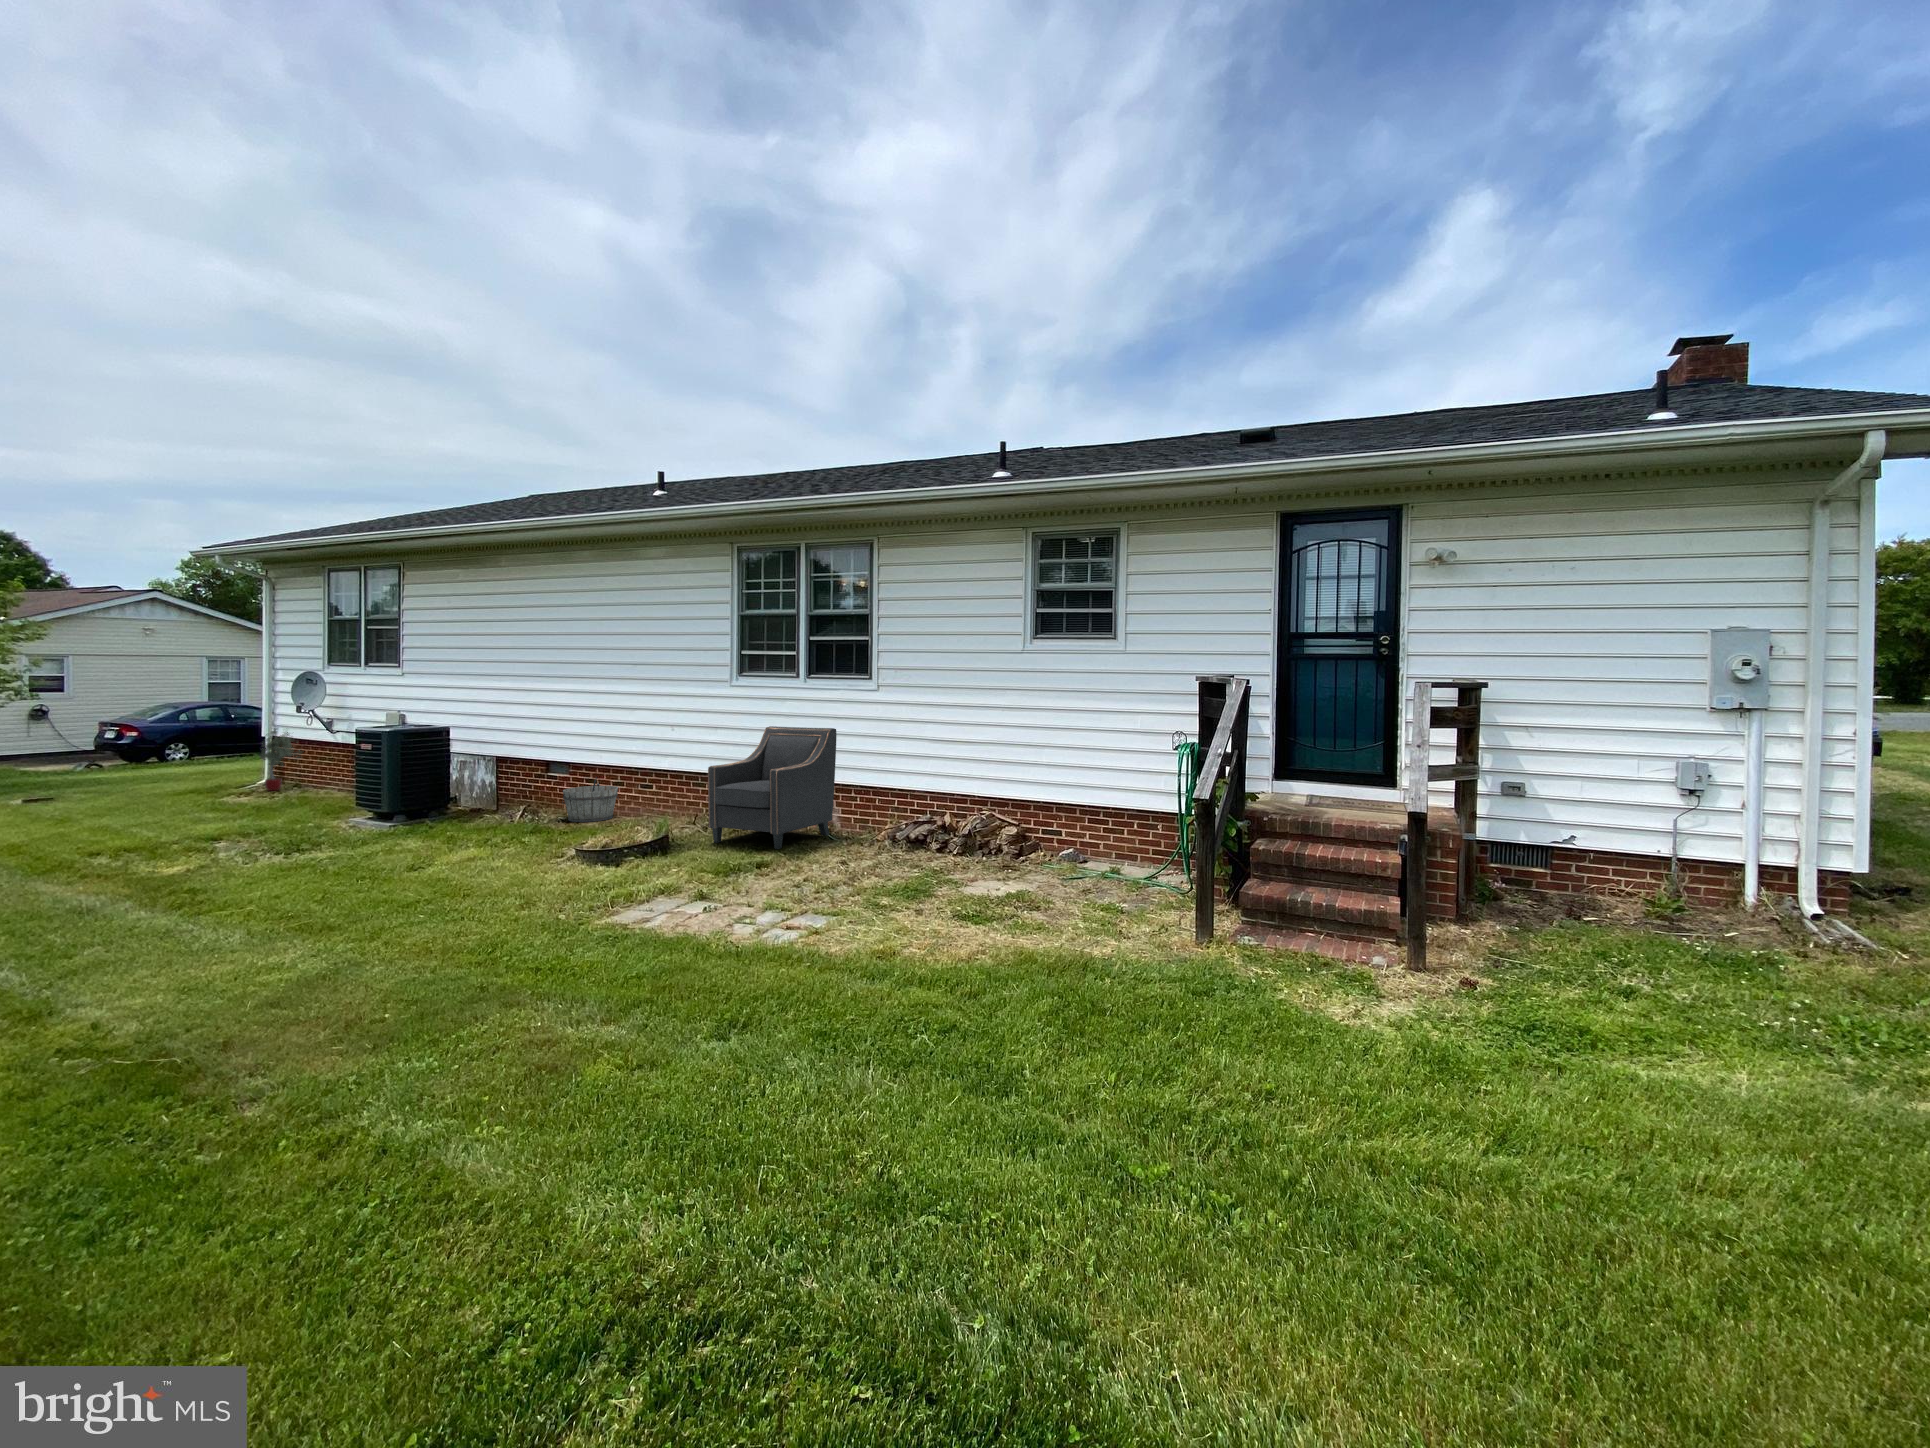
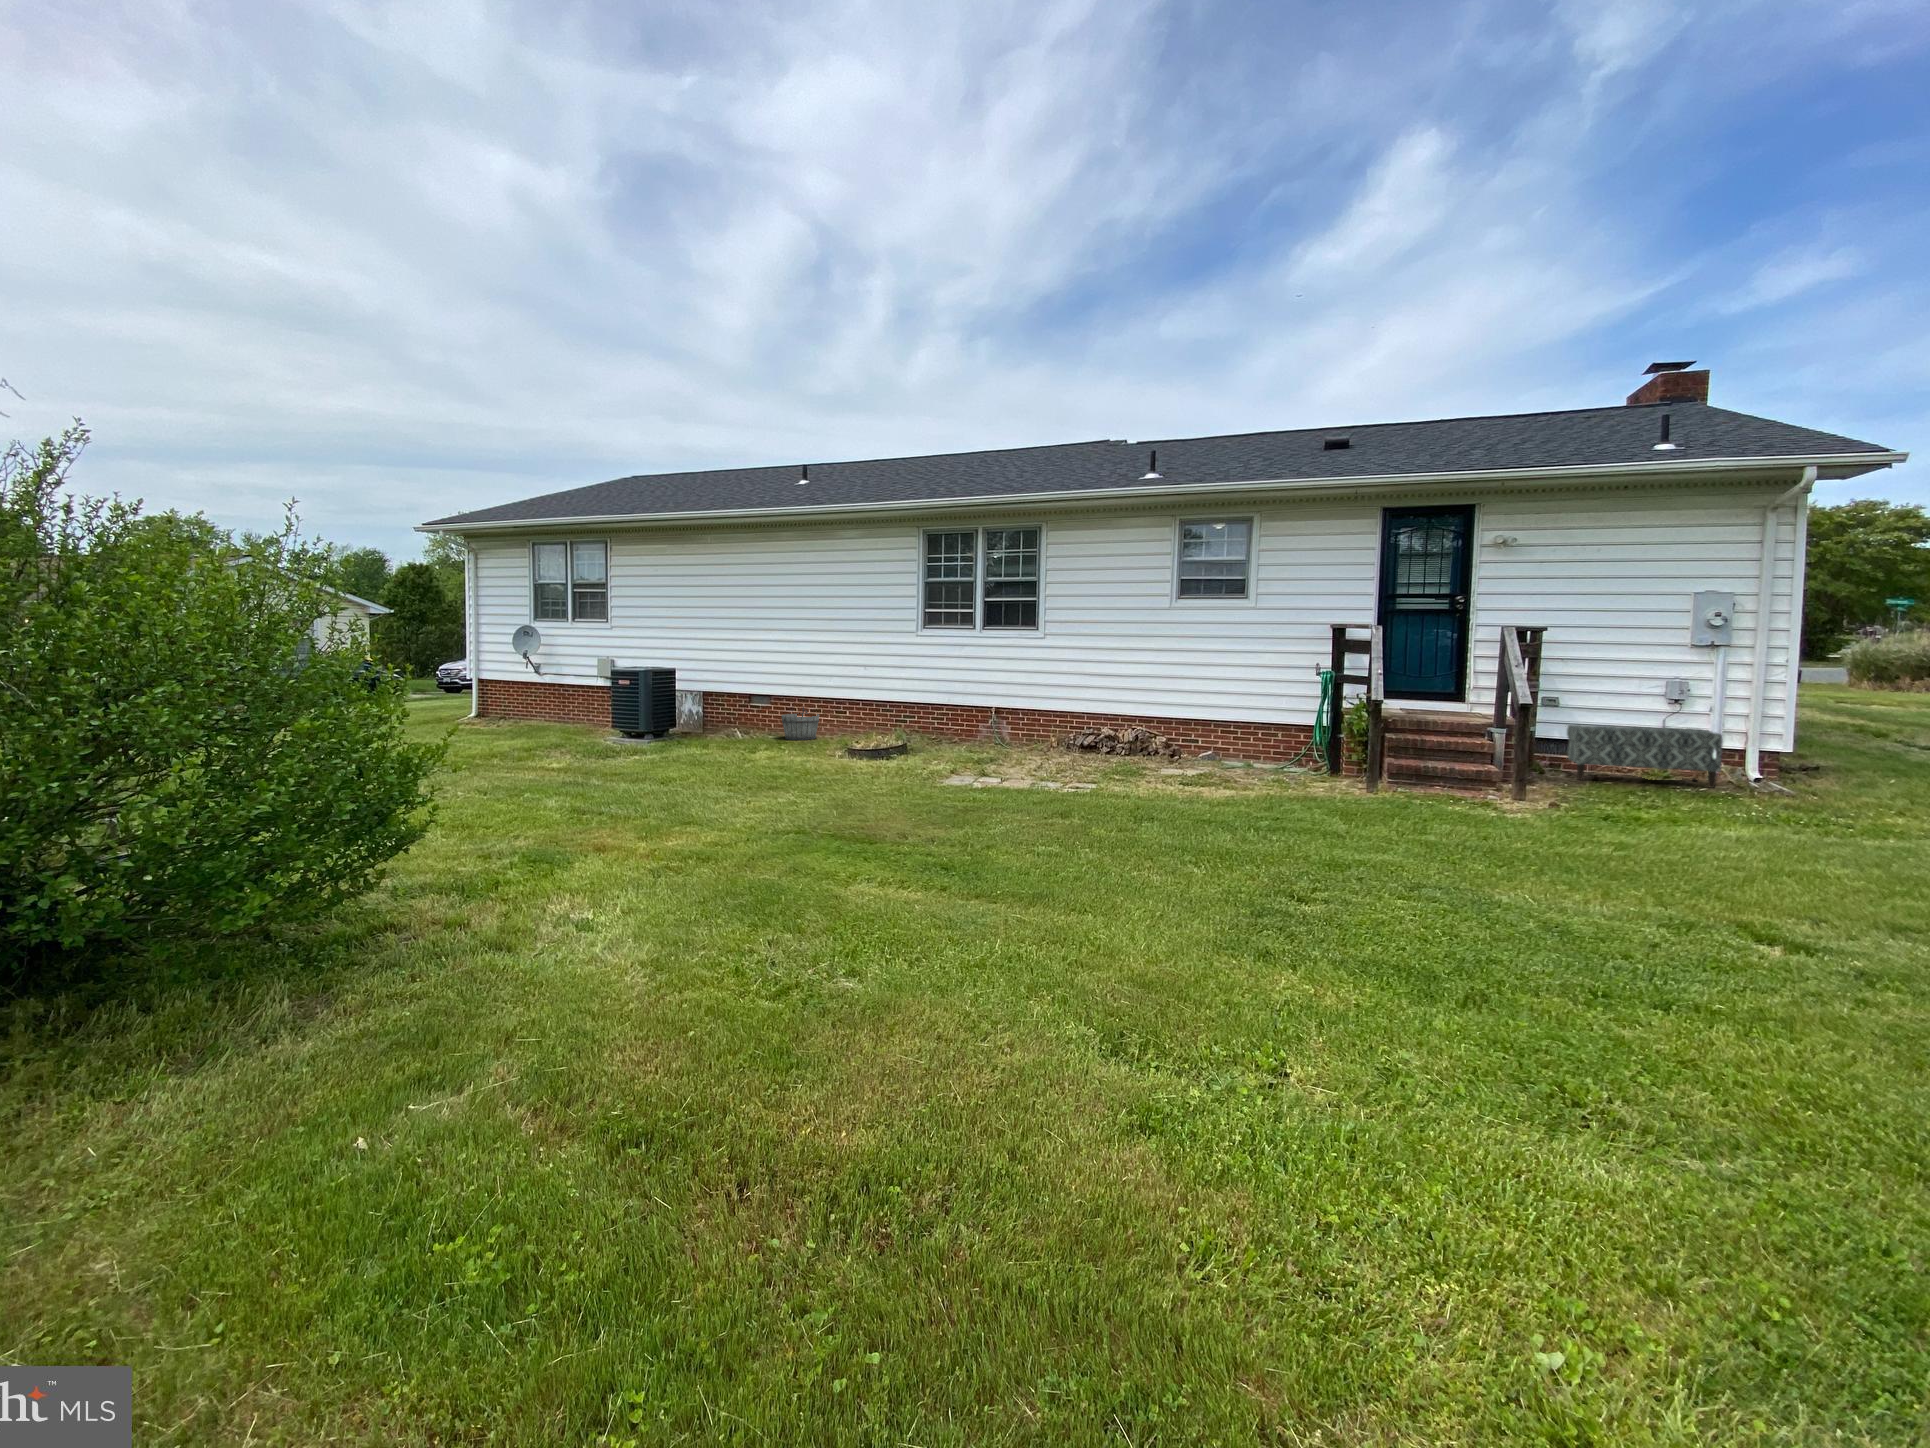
chair: present [708,726,837,849] -> none [929,666,1012,753]
potted tree: present [260,729,301,791] -> none [472,671,507,723]
bench: none [1535,822,1757,934] -> present [1567,725,1723,788]

